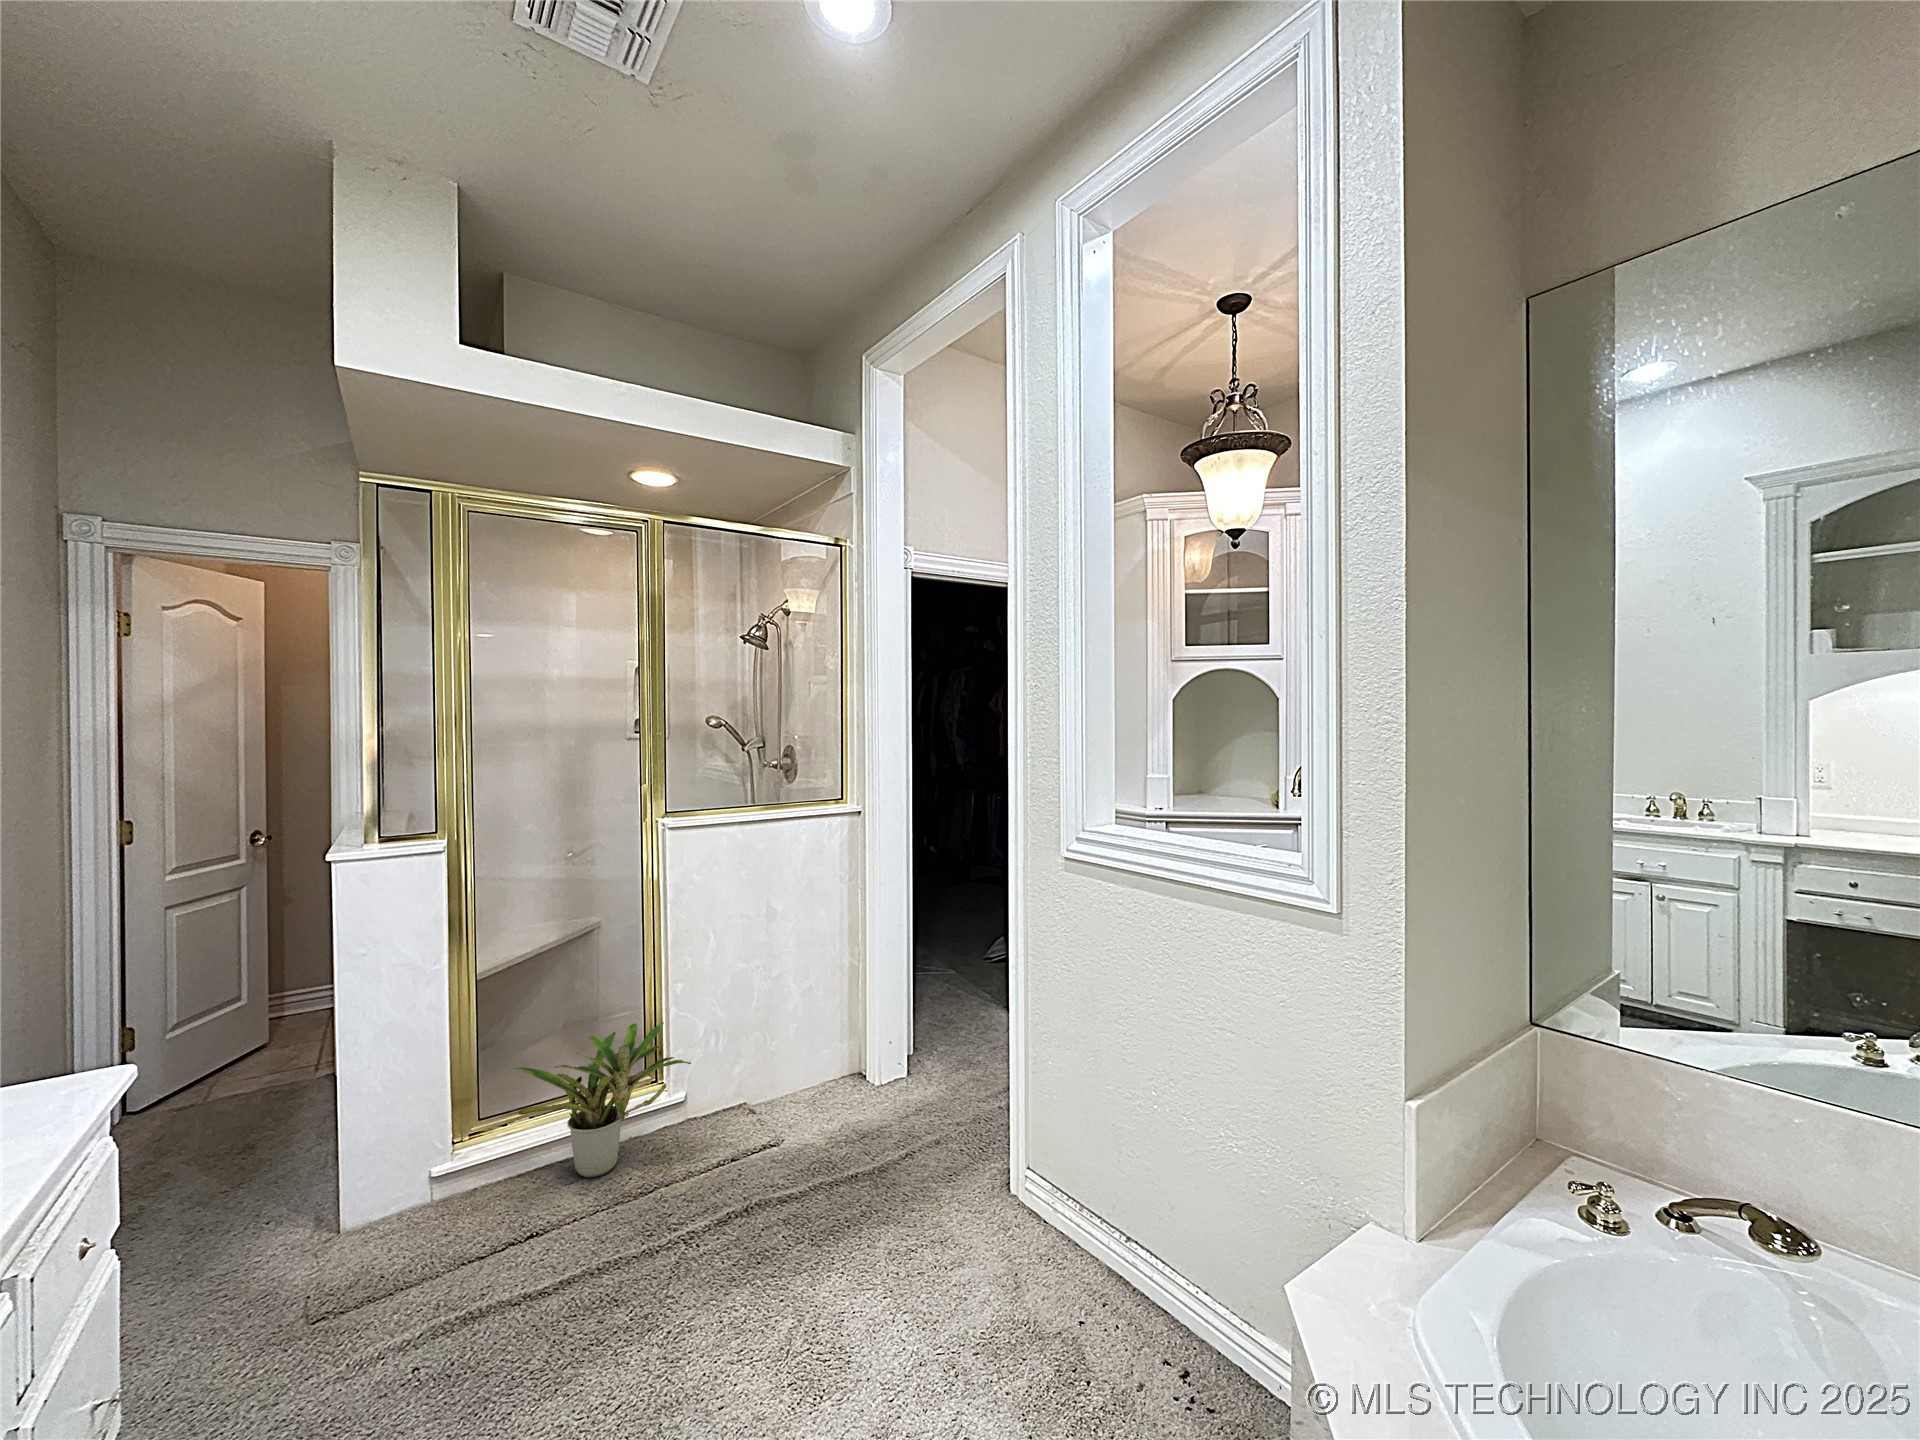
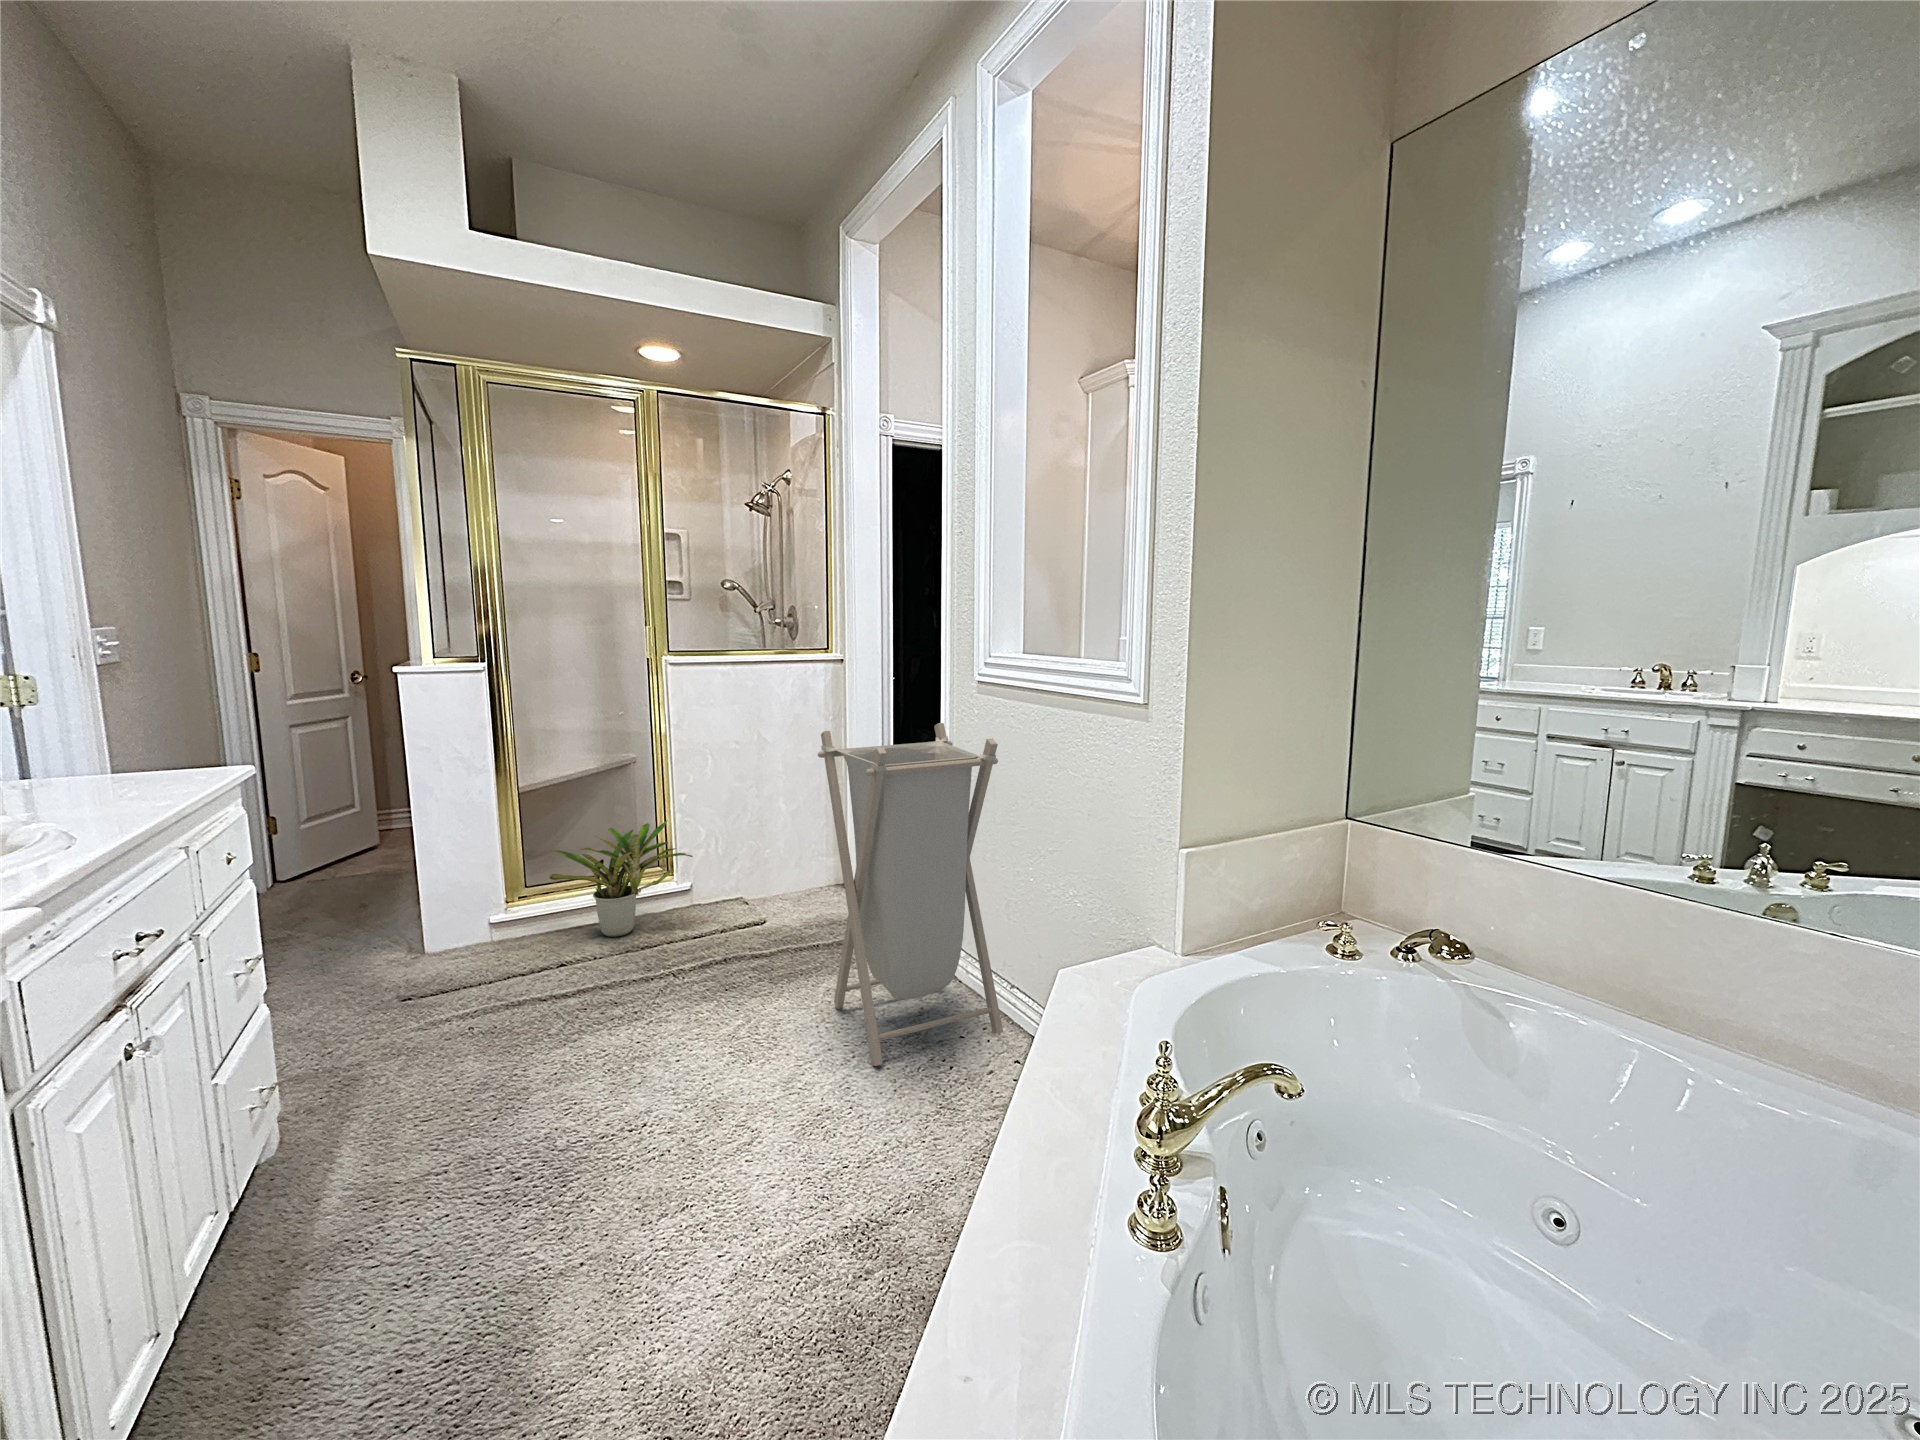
laundry hamper: none [890,908,1131,1389] -> present [818,723,1003,1066]

